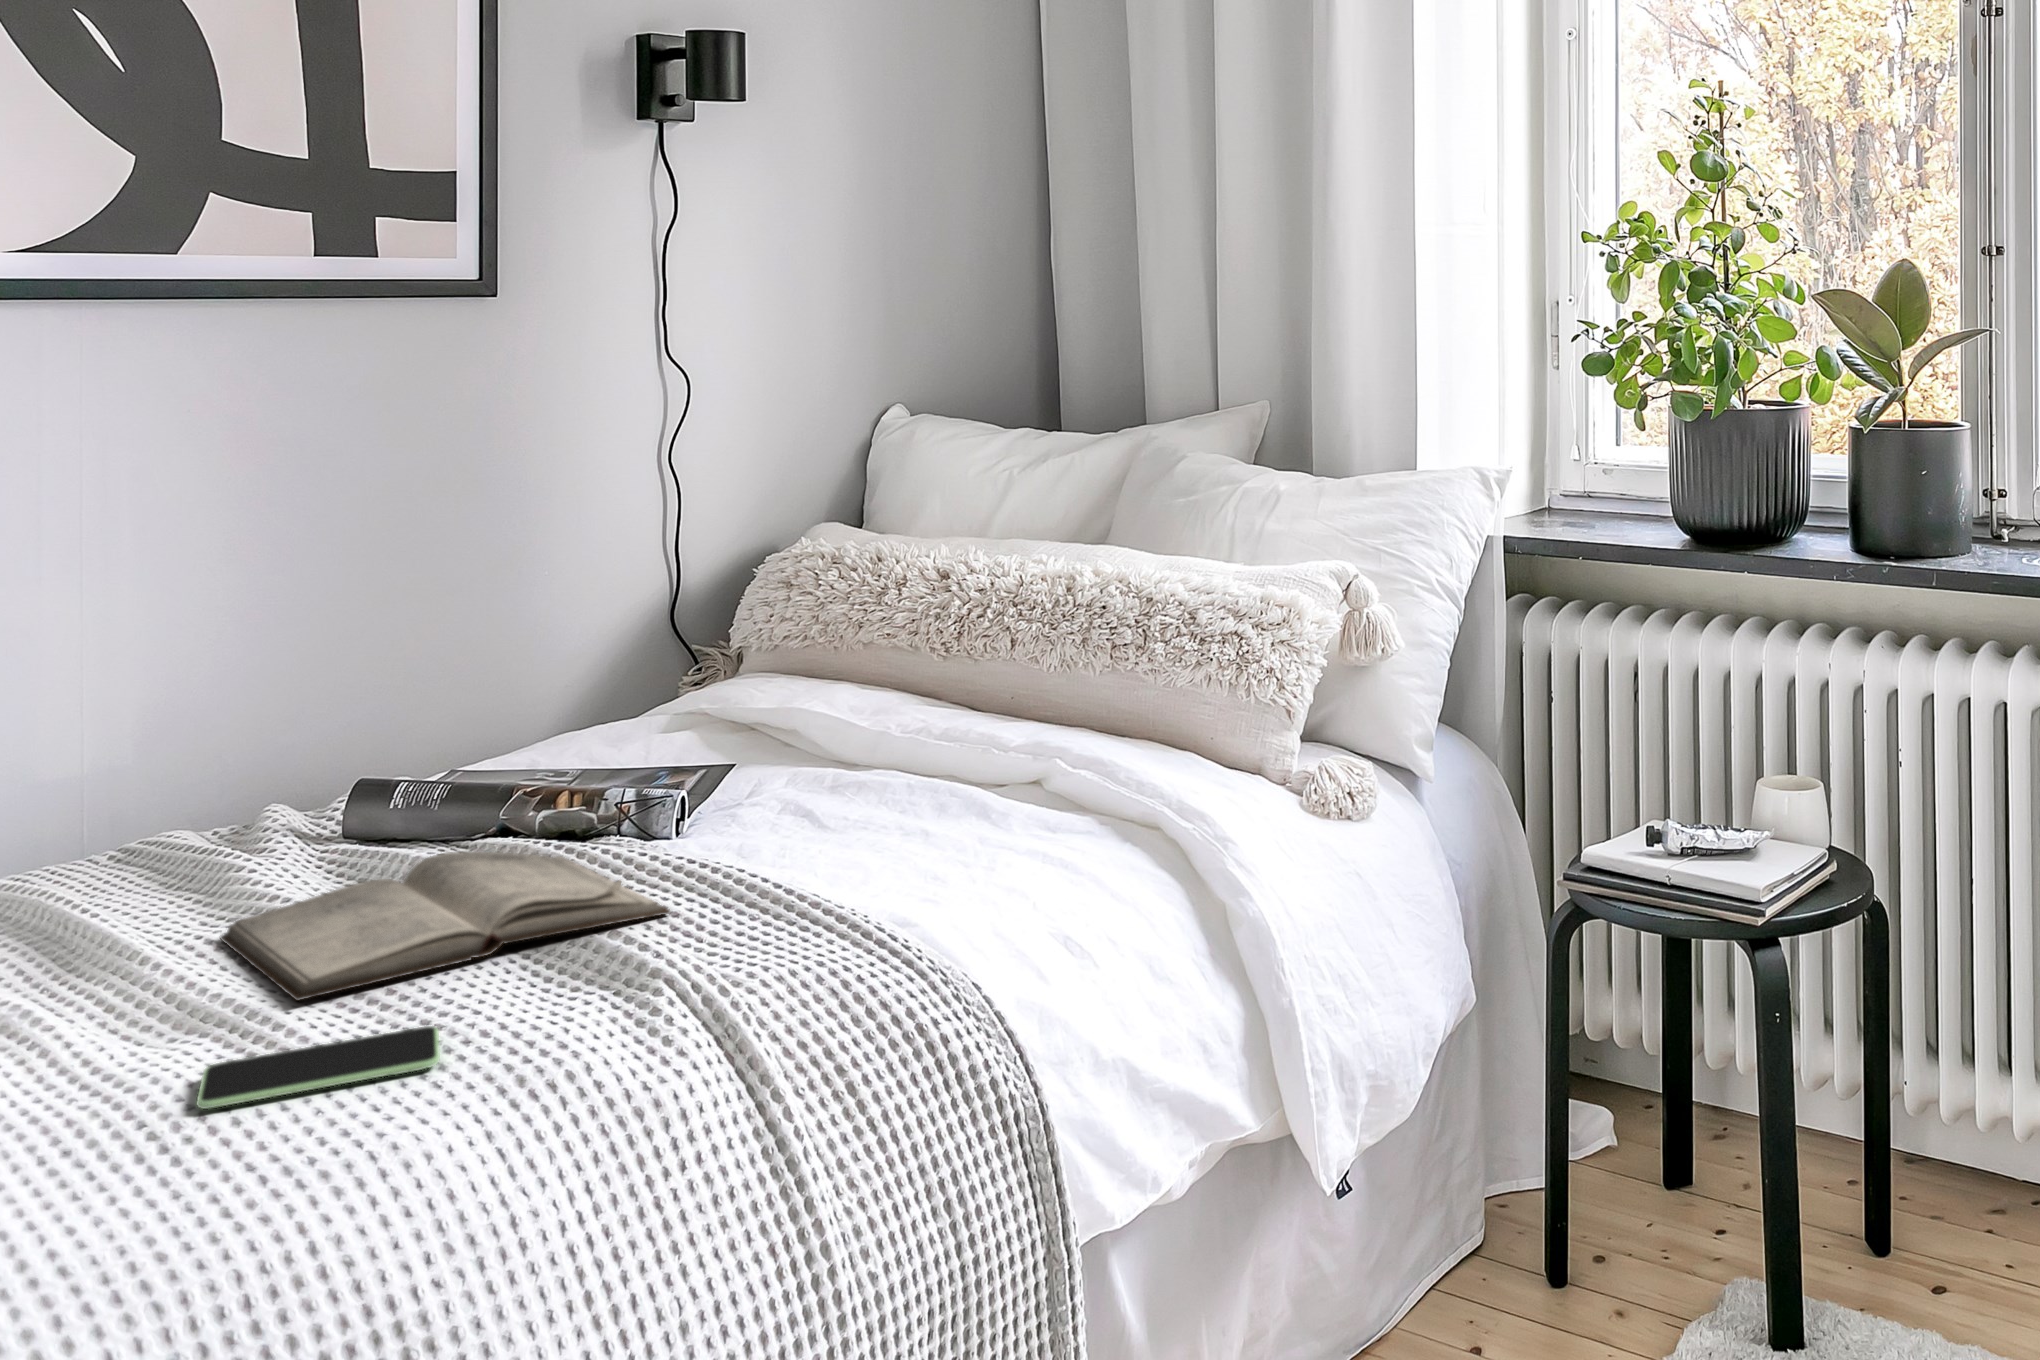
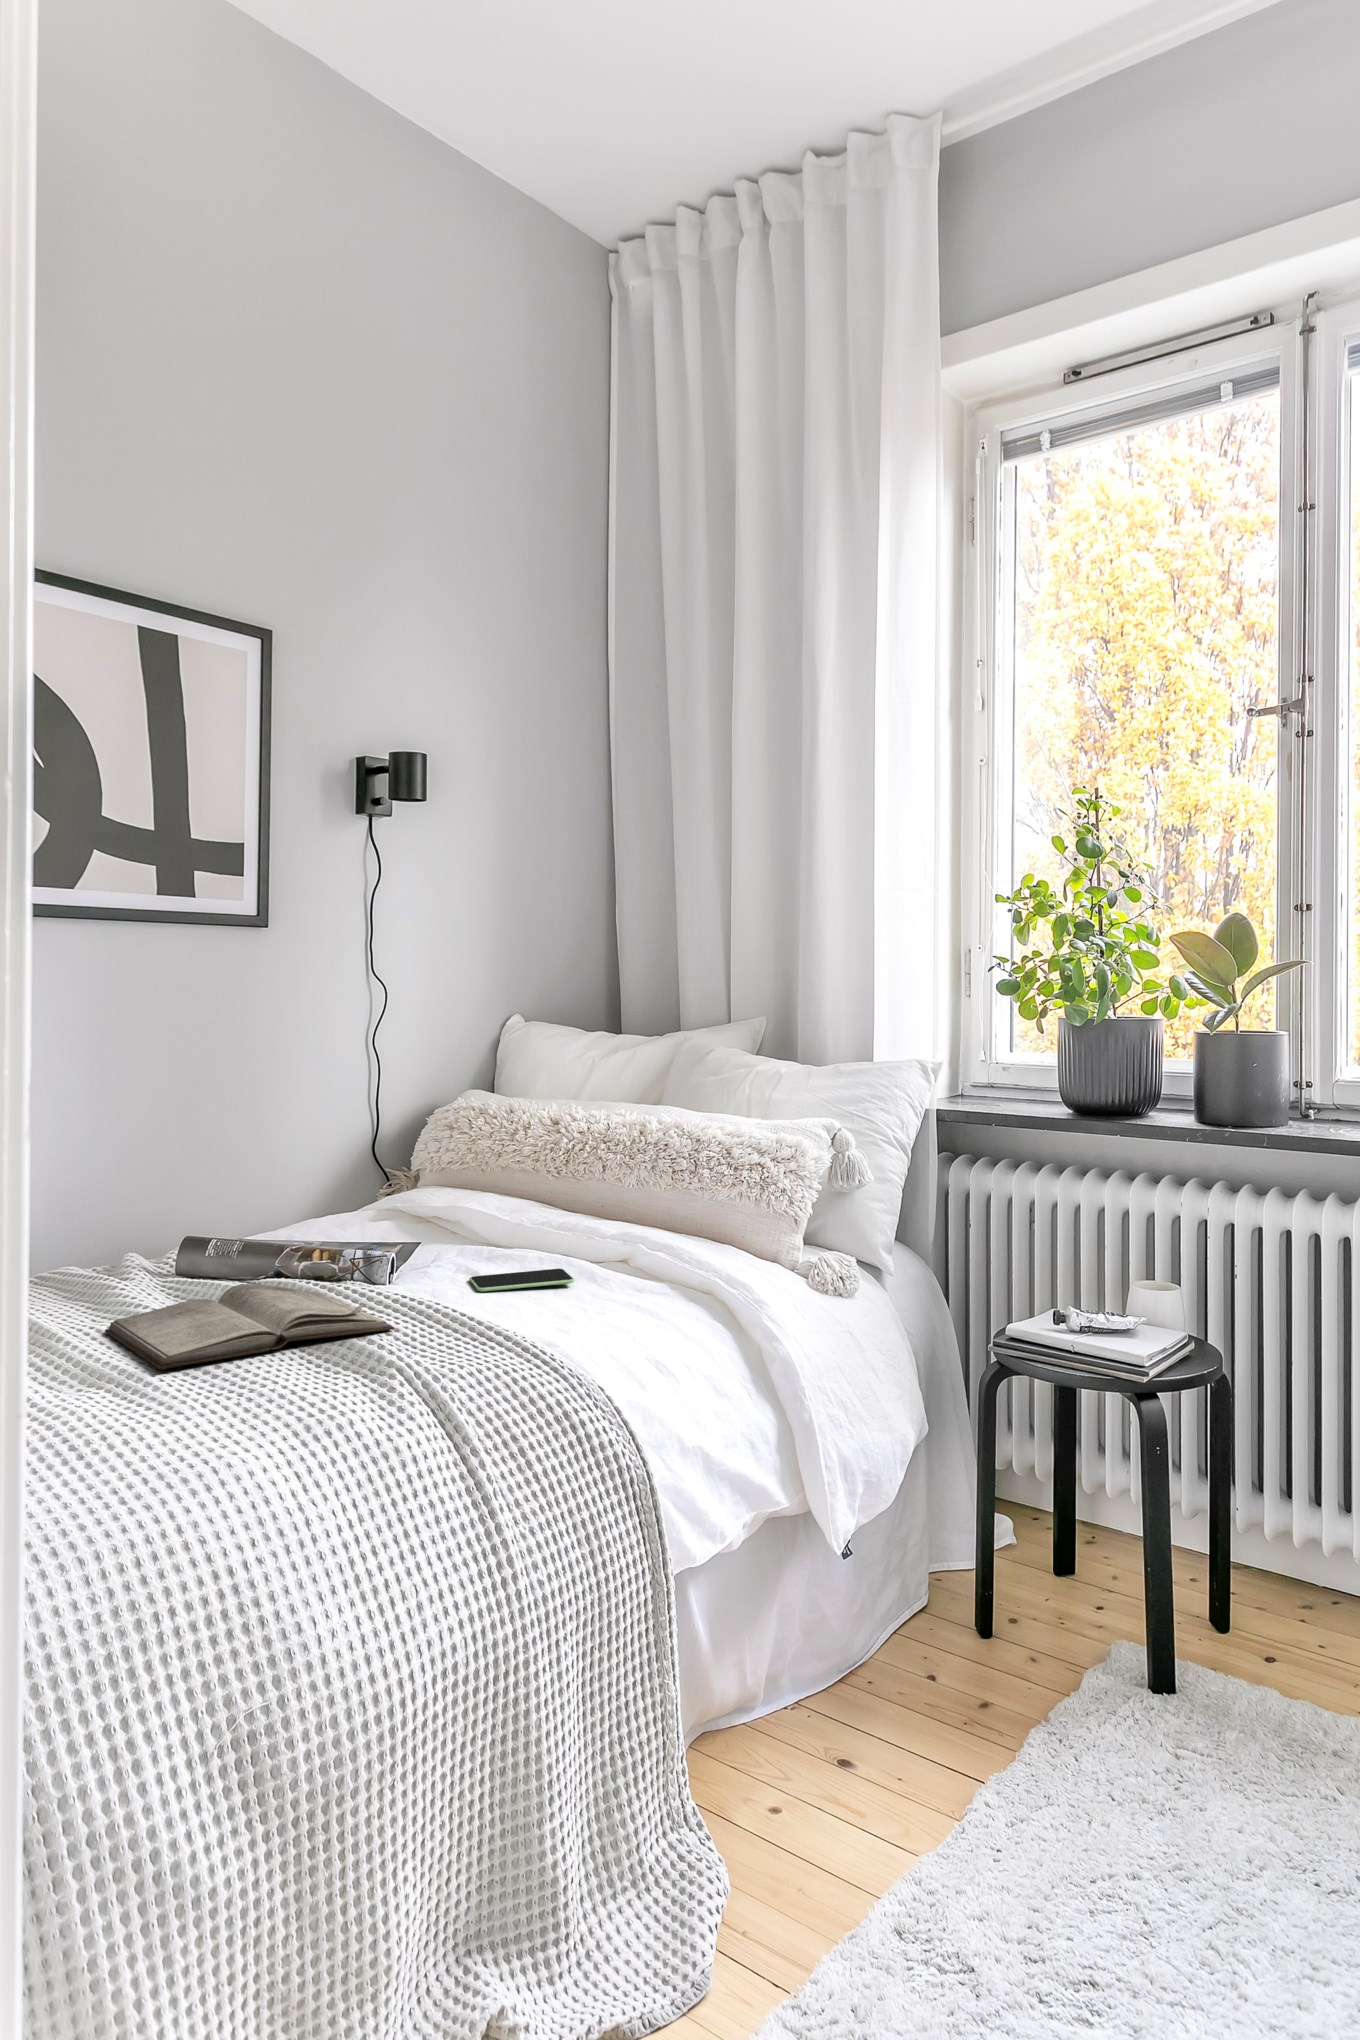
smartphone: present [197,1026,440,1109] -> present [469,1269,574,1291]

